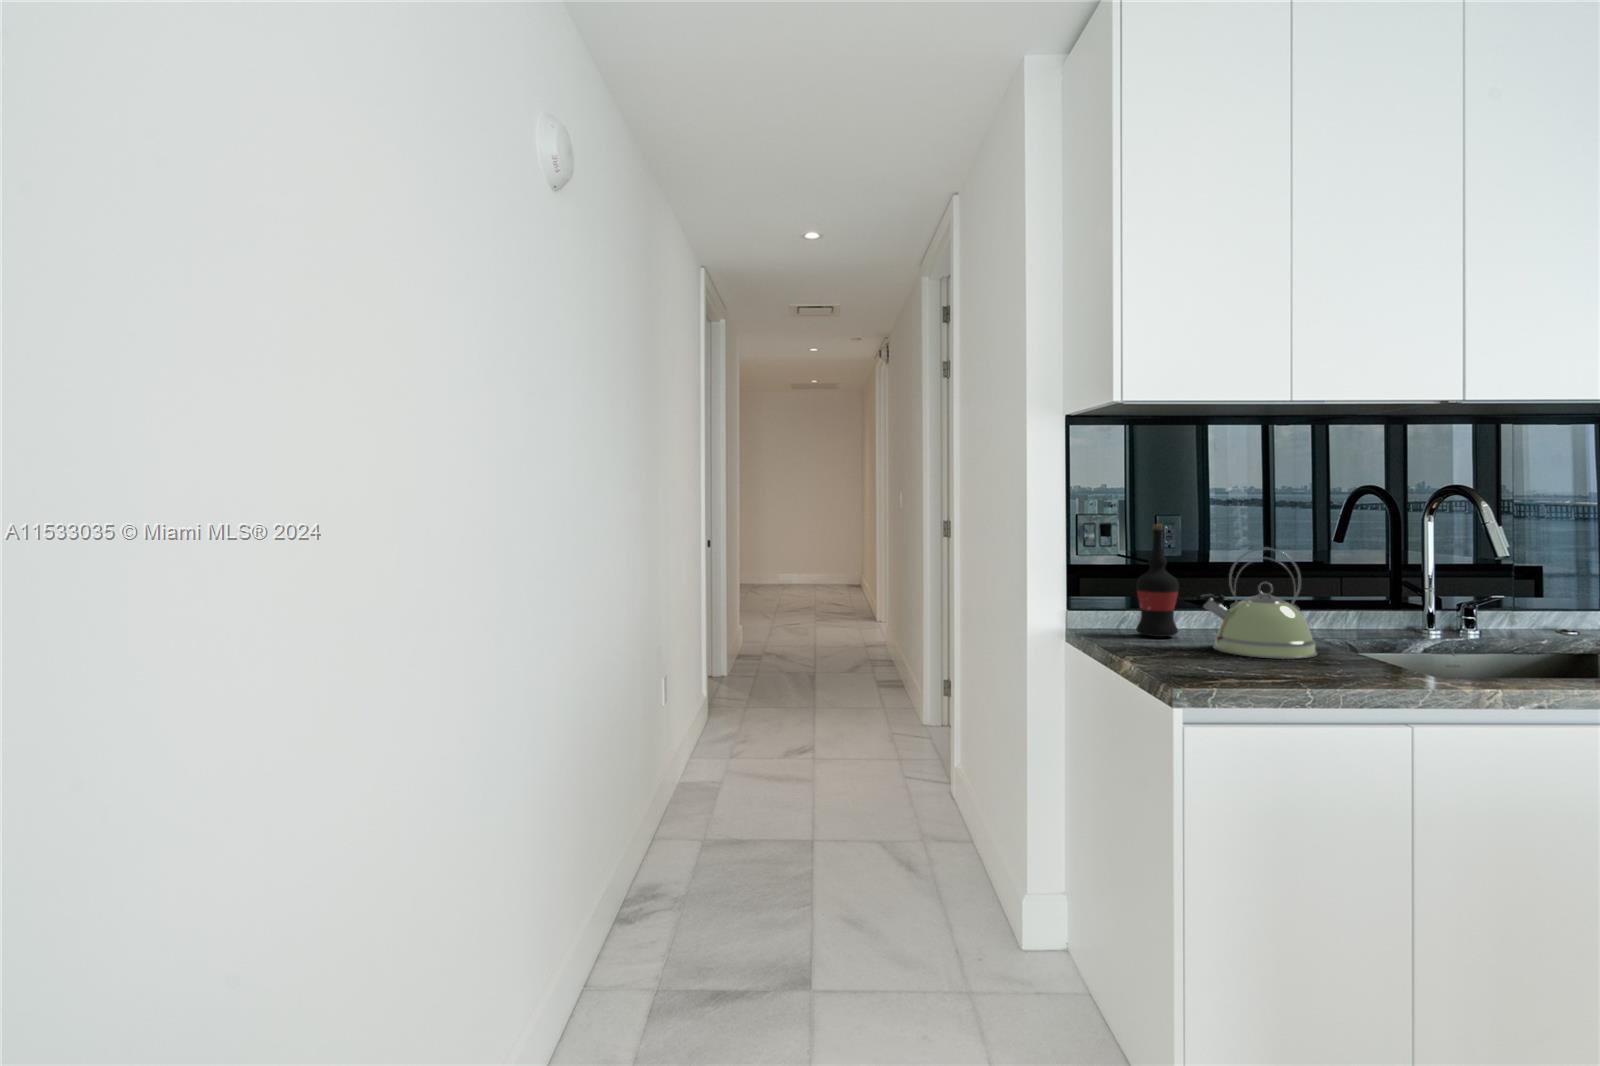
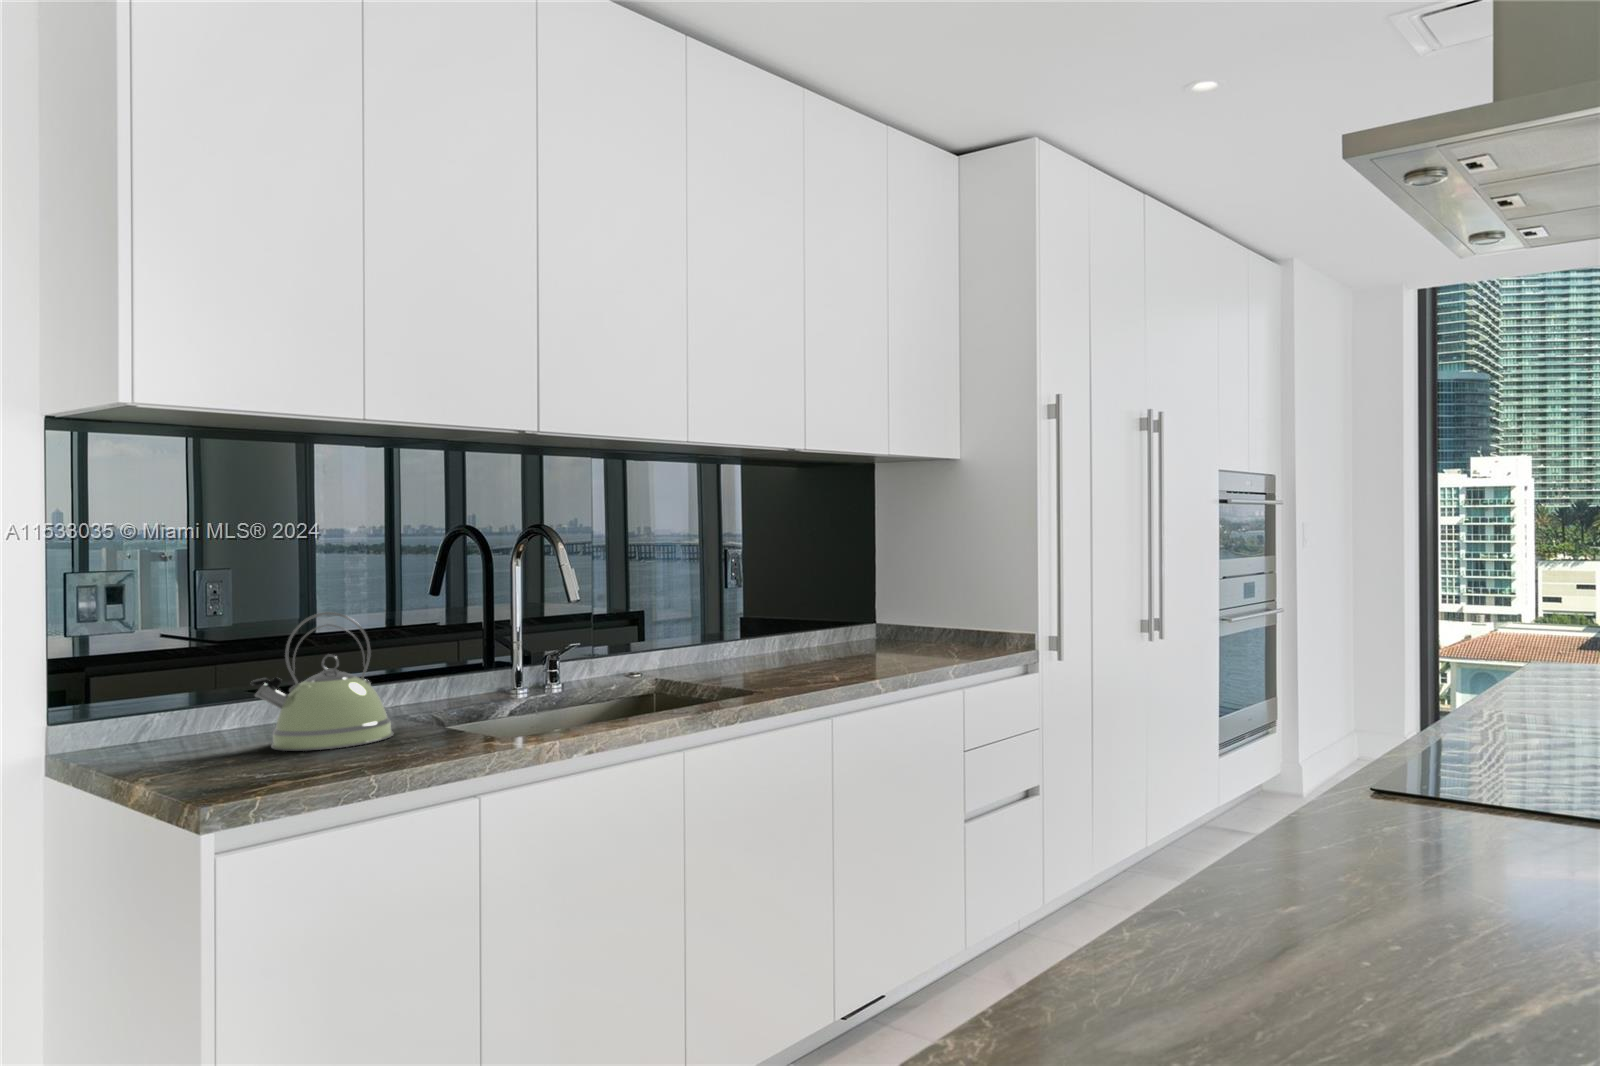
wine bottle: present [1136,524,1179,637] -> none [165,592,228,745]

